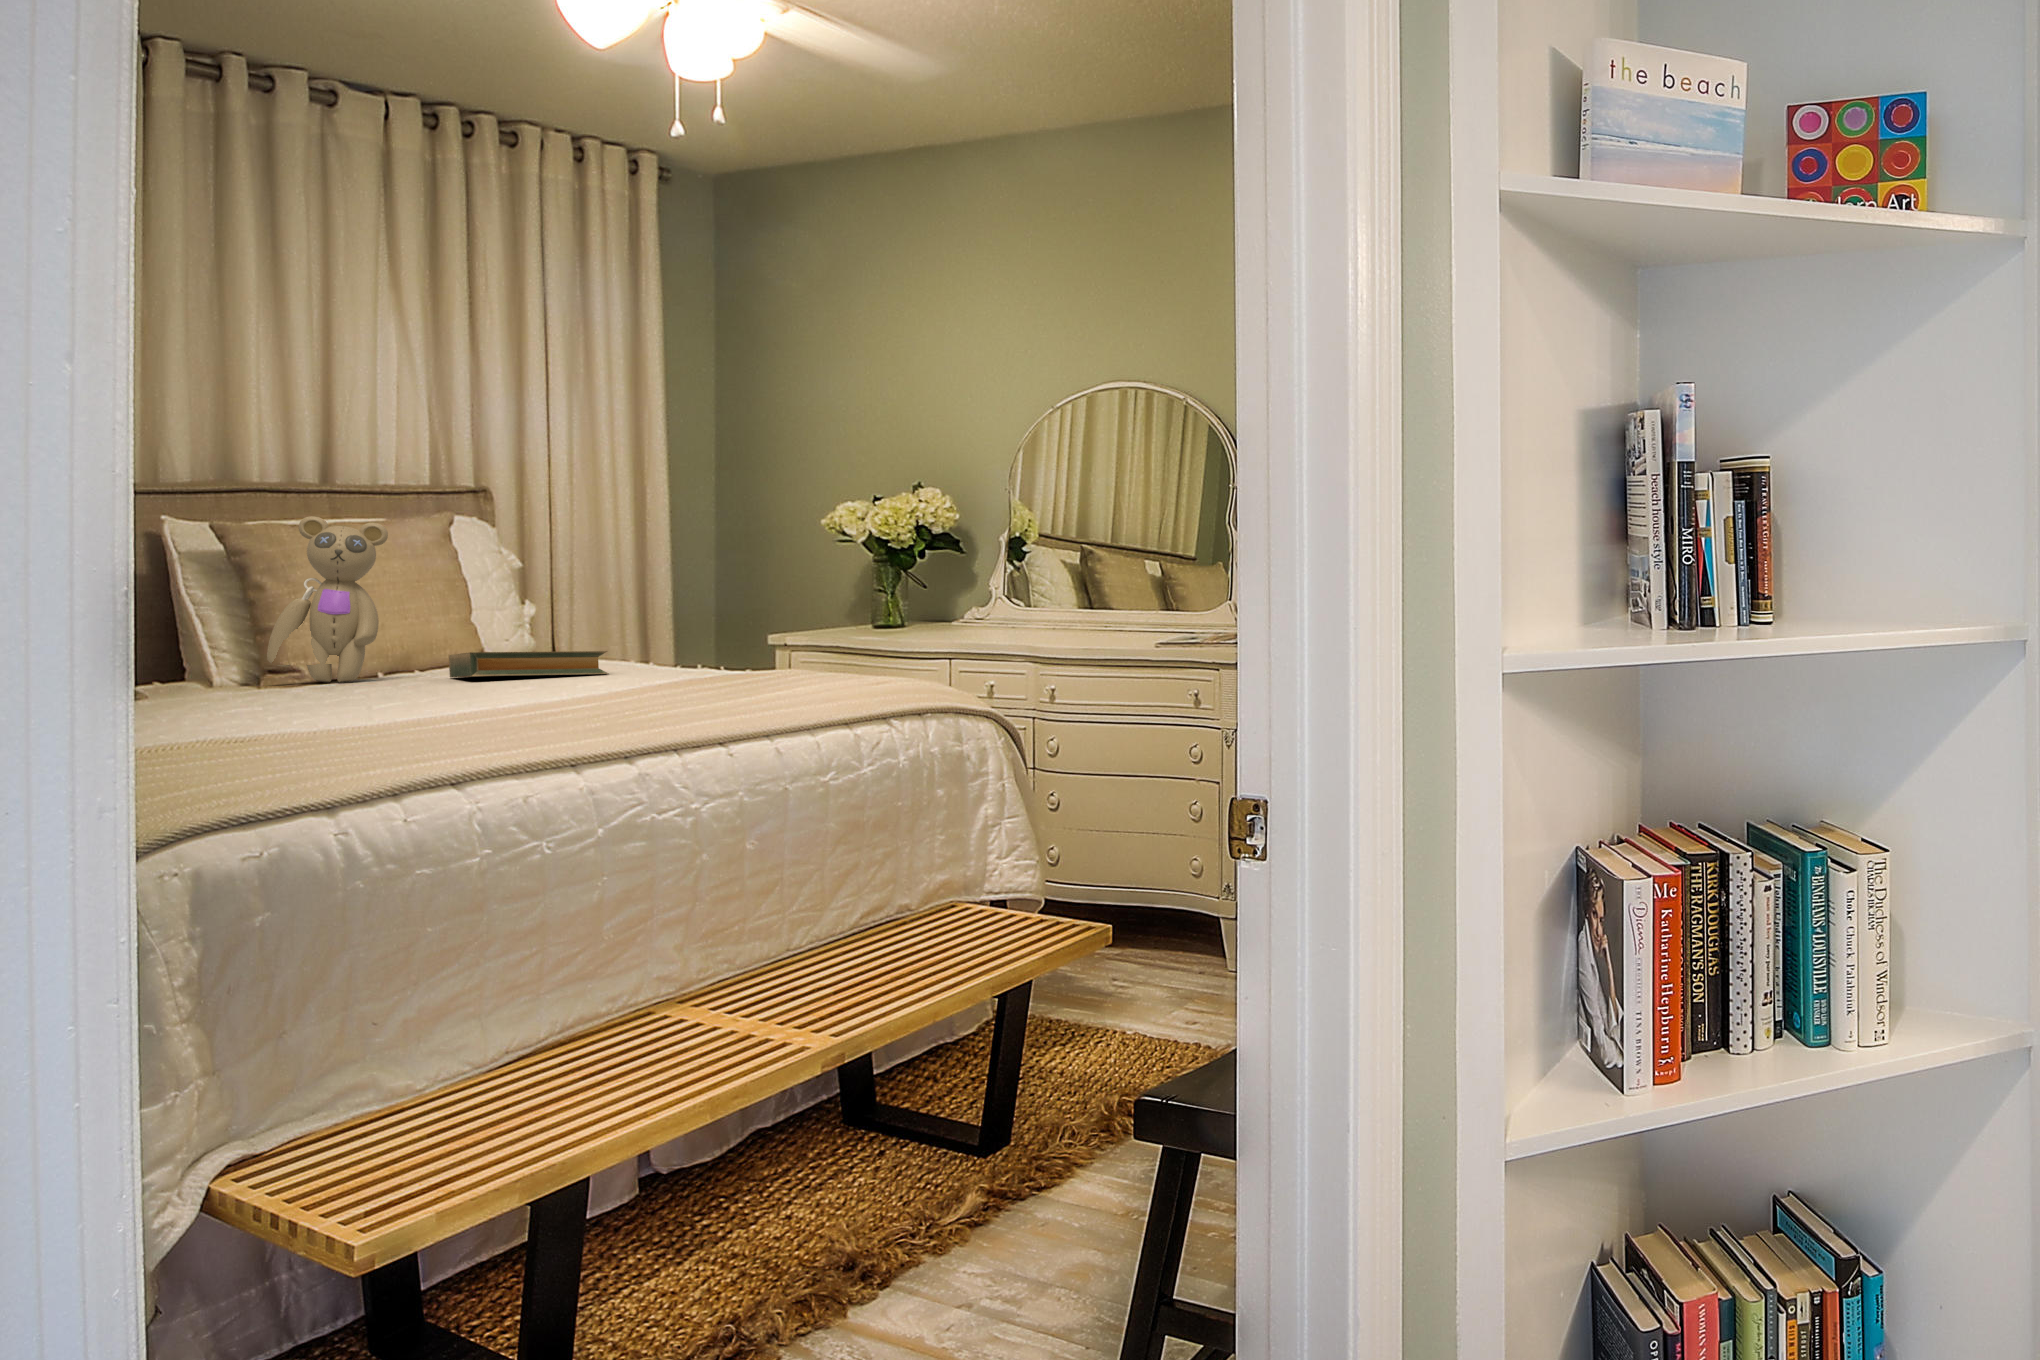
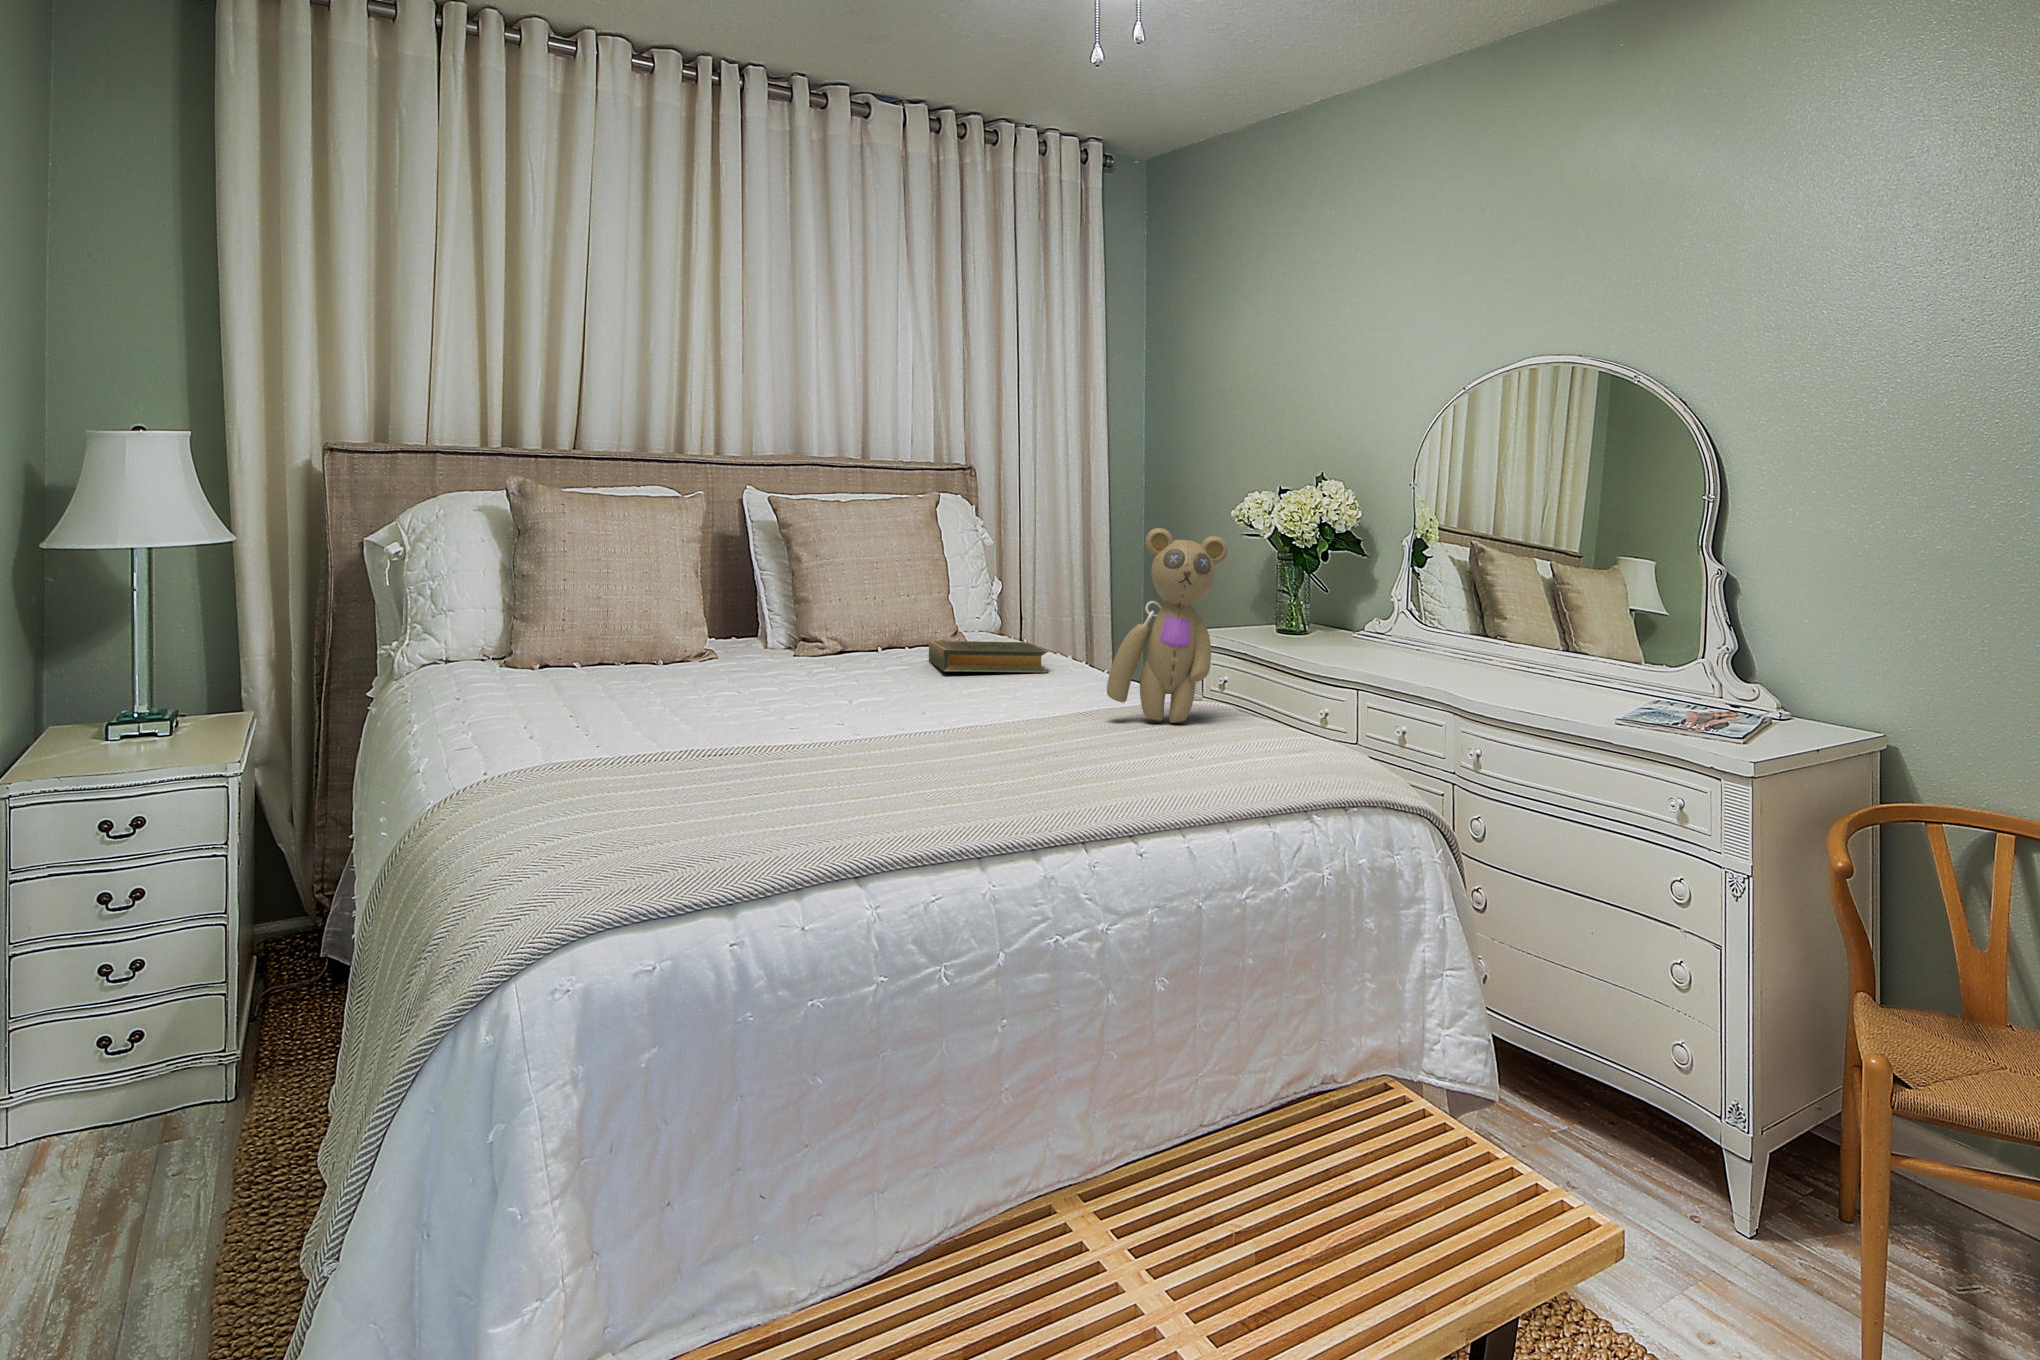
teddy bear: present [267,516,388,682] -> present [1107,528,1228,723]

